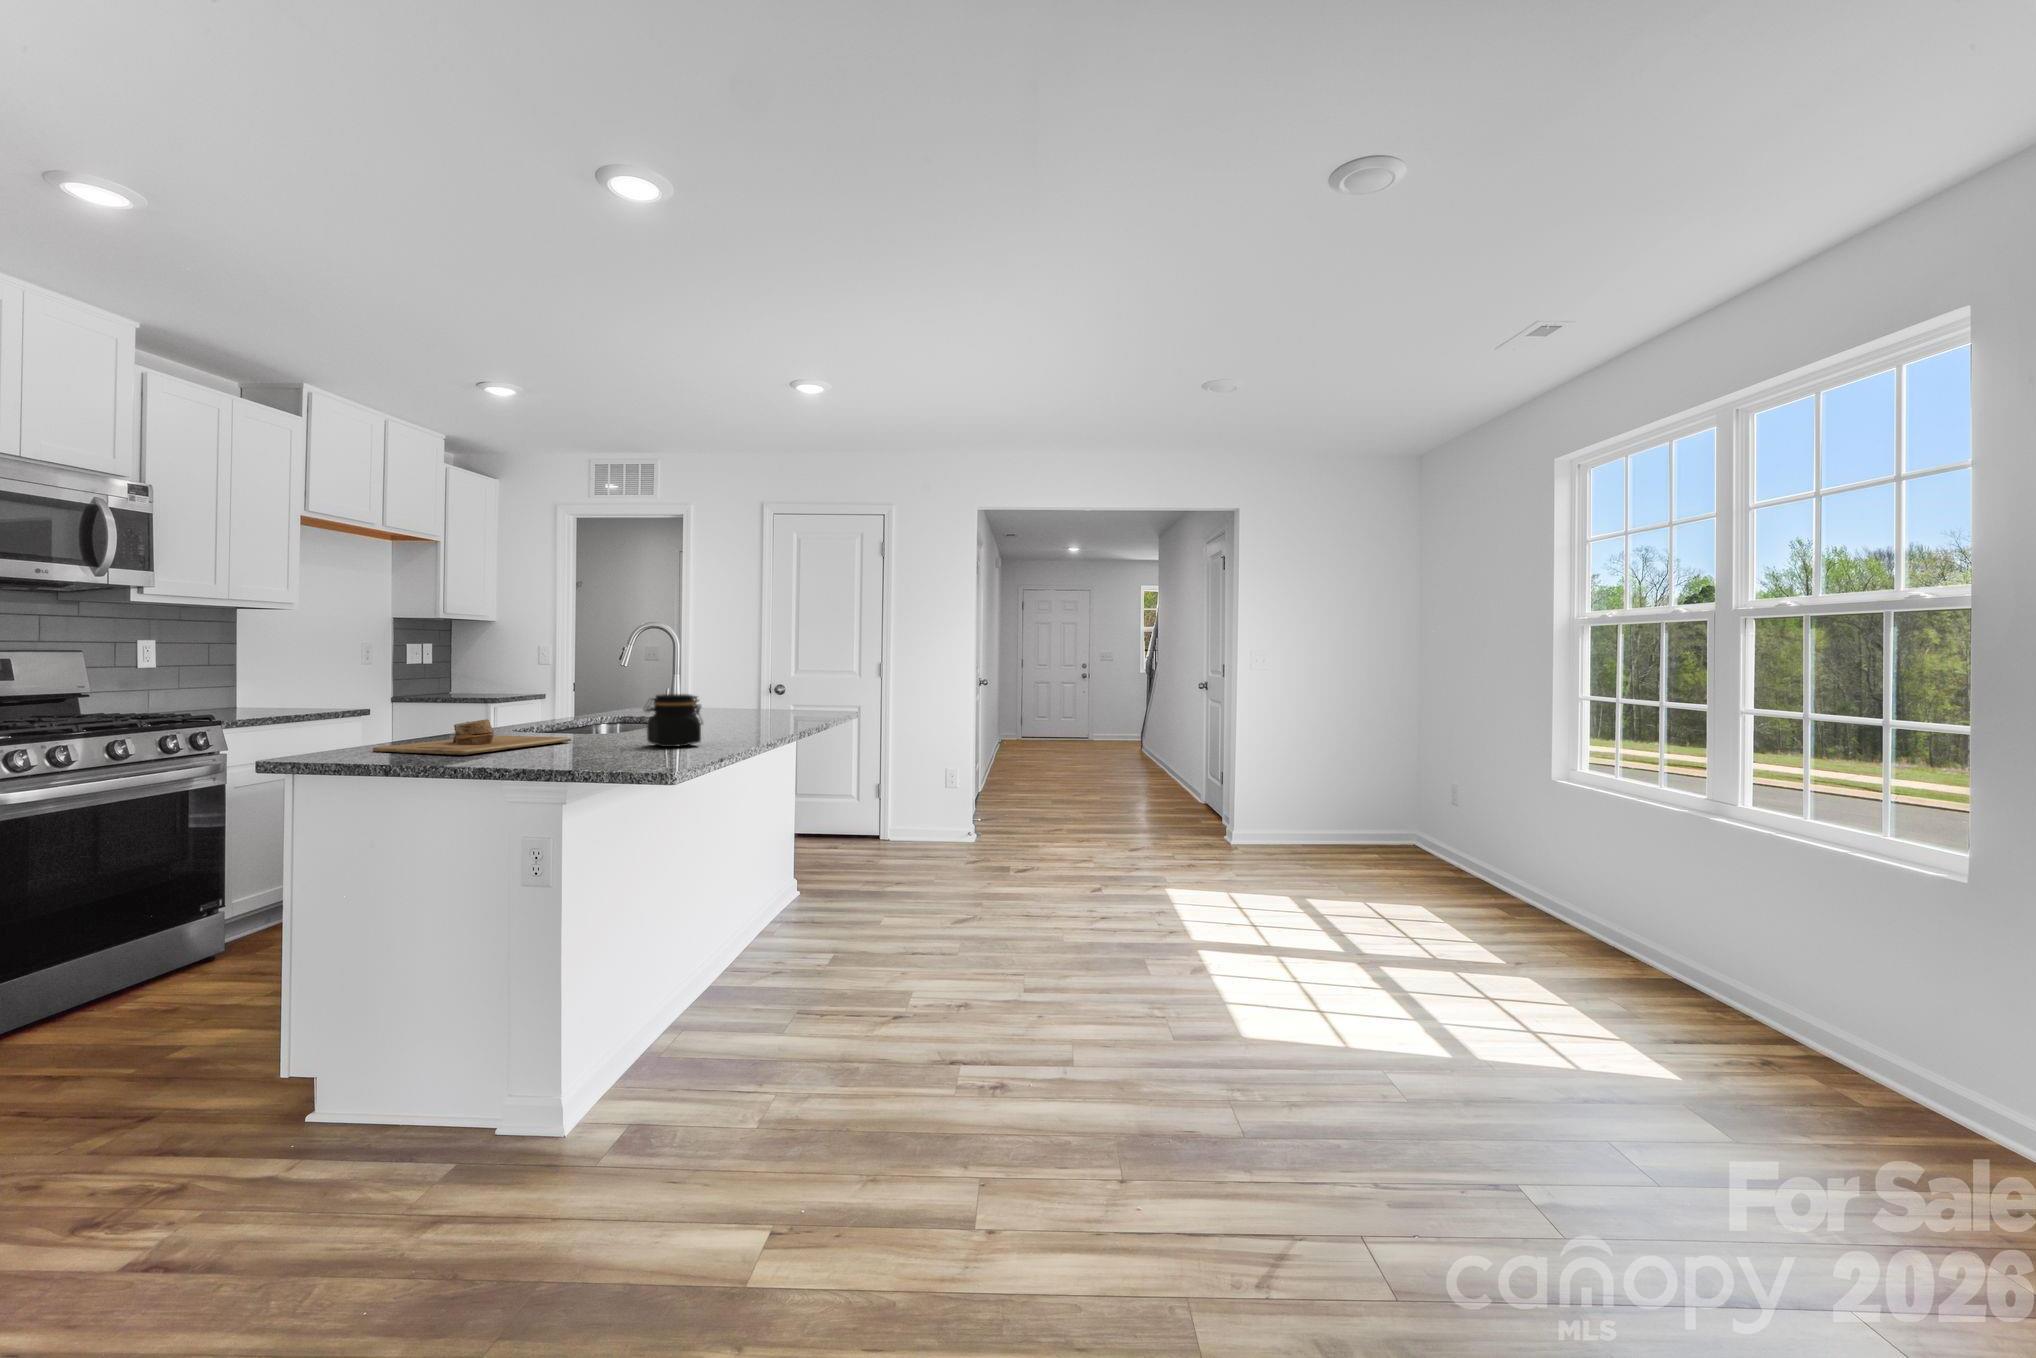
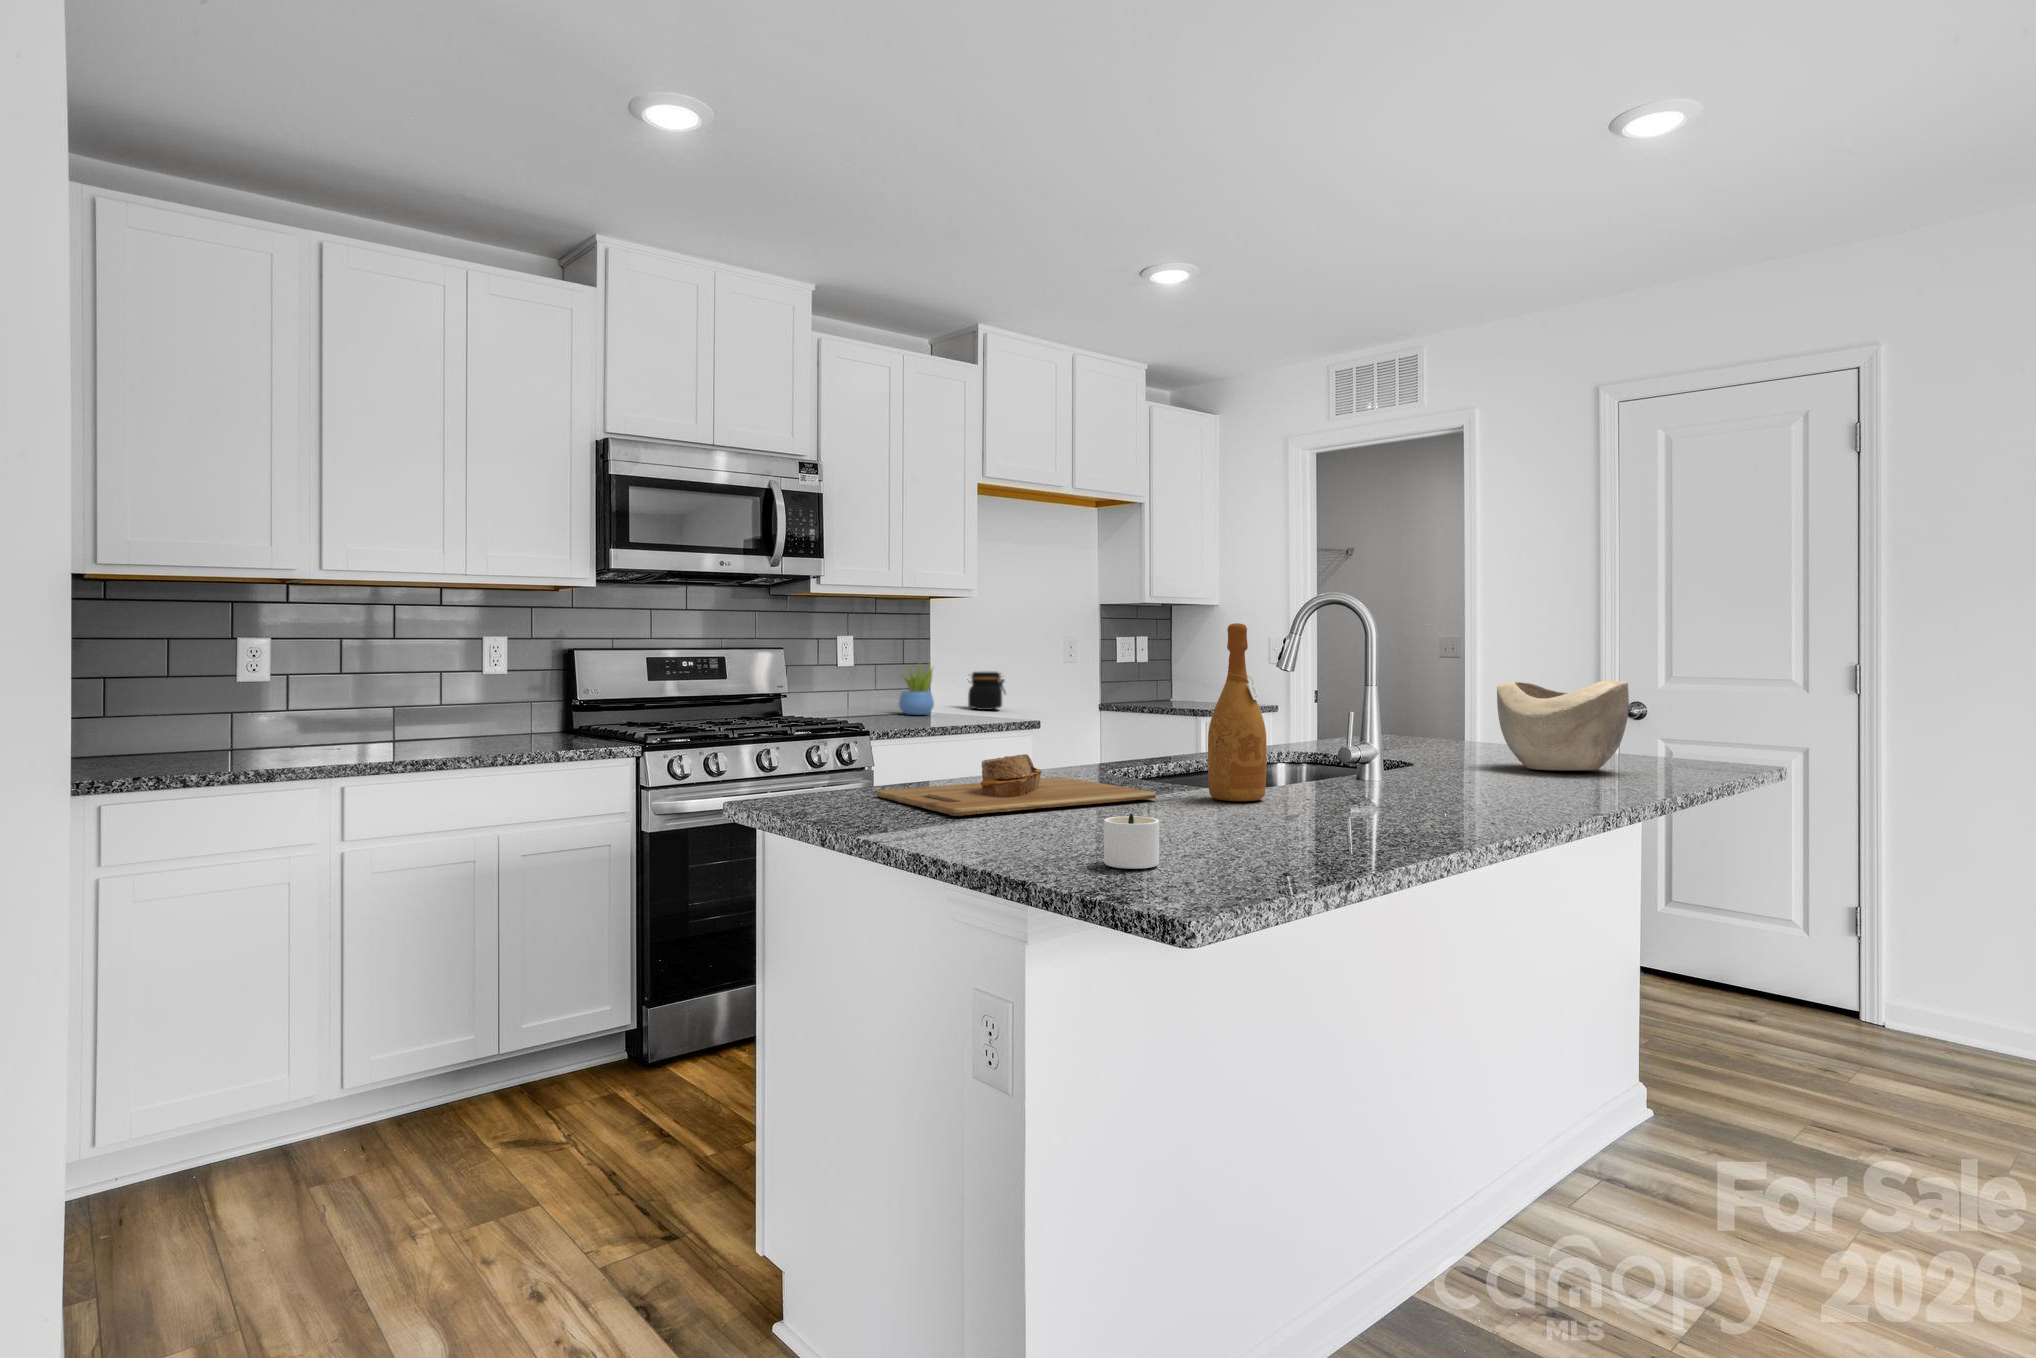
wine bottle: none [600,643,634,740] -> present [1208,623,1267,801]
succulent plant: none [211,660,254,707] -> present [899,662,934,715]
decorative bowl: none [732,674,795,720] -> present [1497,681,1629,770]
jar: present [644,694,702,747] -> present [967,672,1005,710]
candle: none [597,738,641,764] -> present [1104,813,1159,869]

